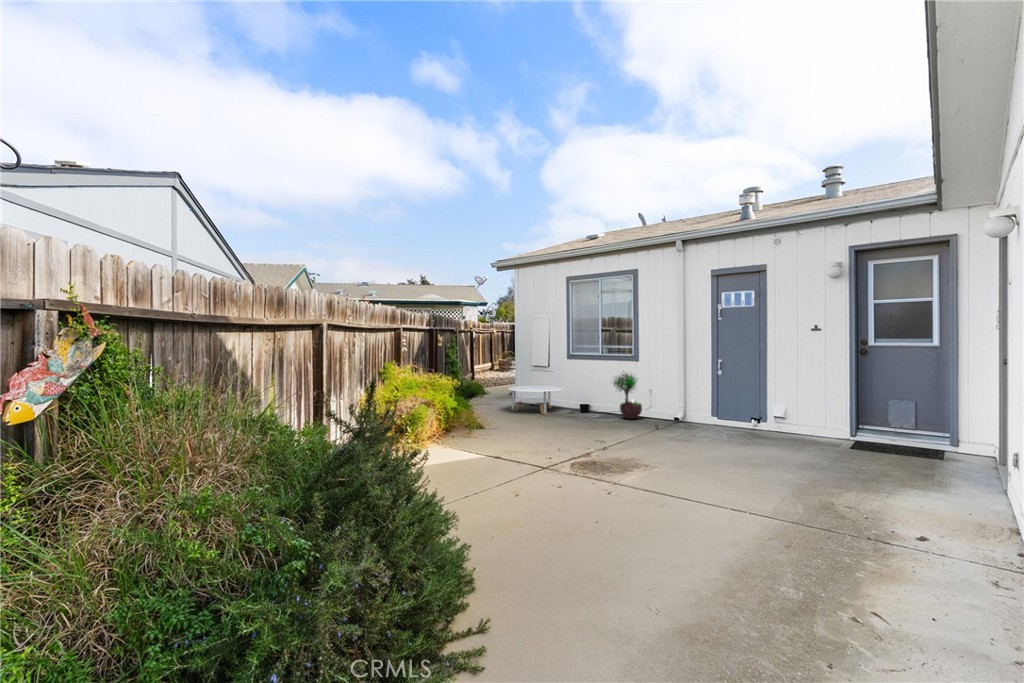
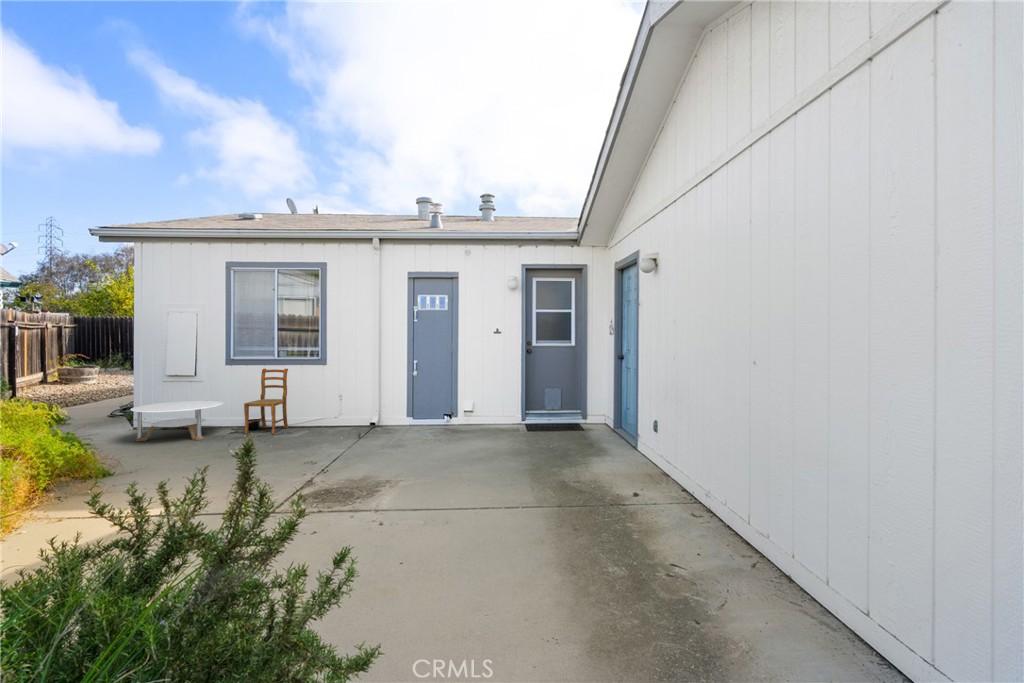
chair: none [575,363,609,417] -> present [244,369,288,434]
potted tree: present [613,371,642,419] -> none [297,374,333,431]

